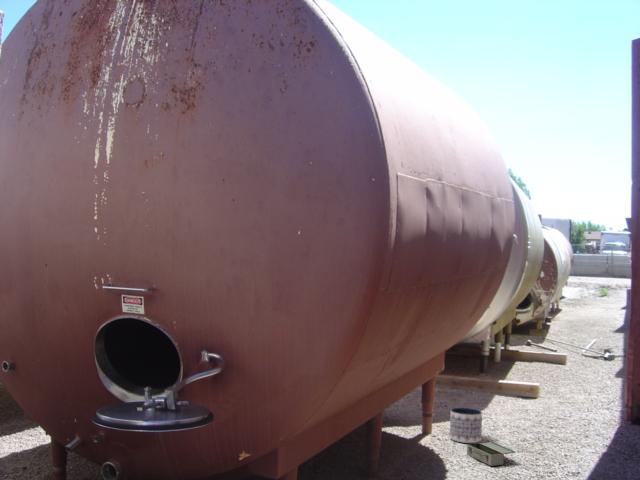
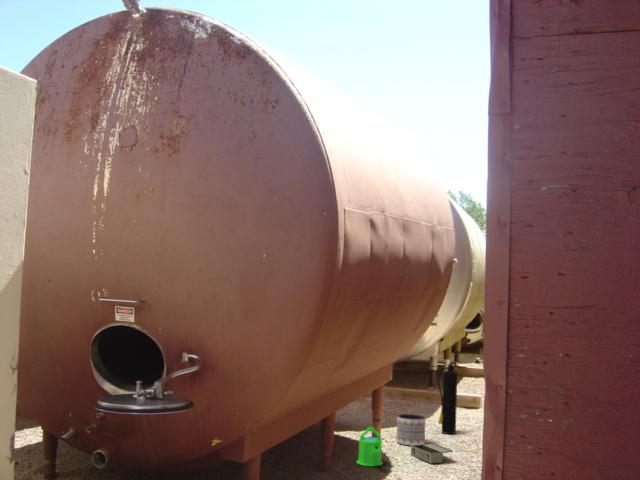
fire extinguisher: none [494,349,520,429] -> present [438,361,460,434]
watering can: none [407,425,437,469] -> present [357,427,383,466]

